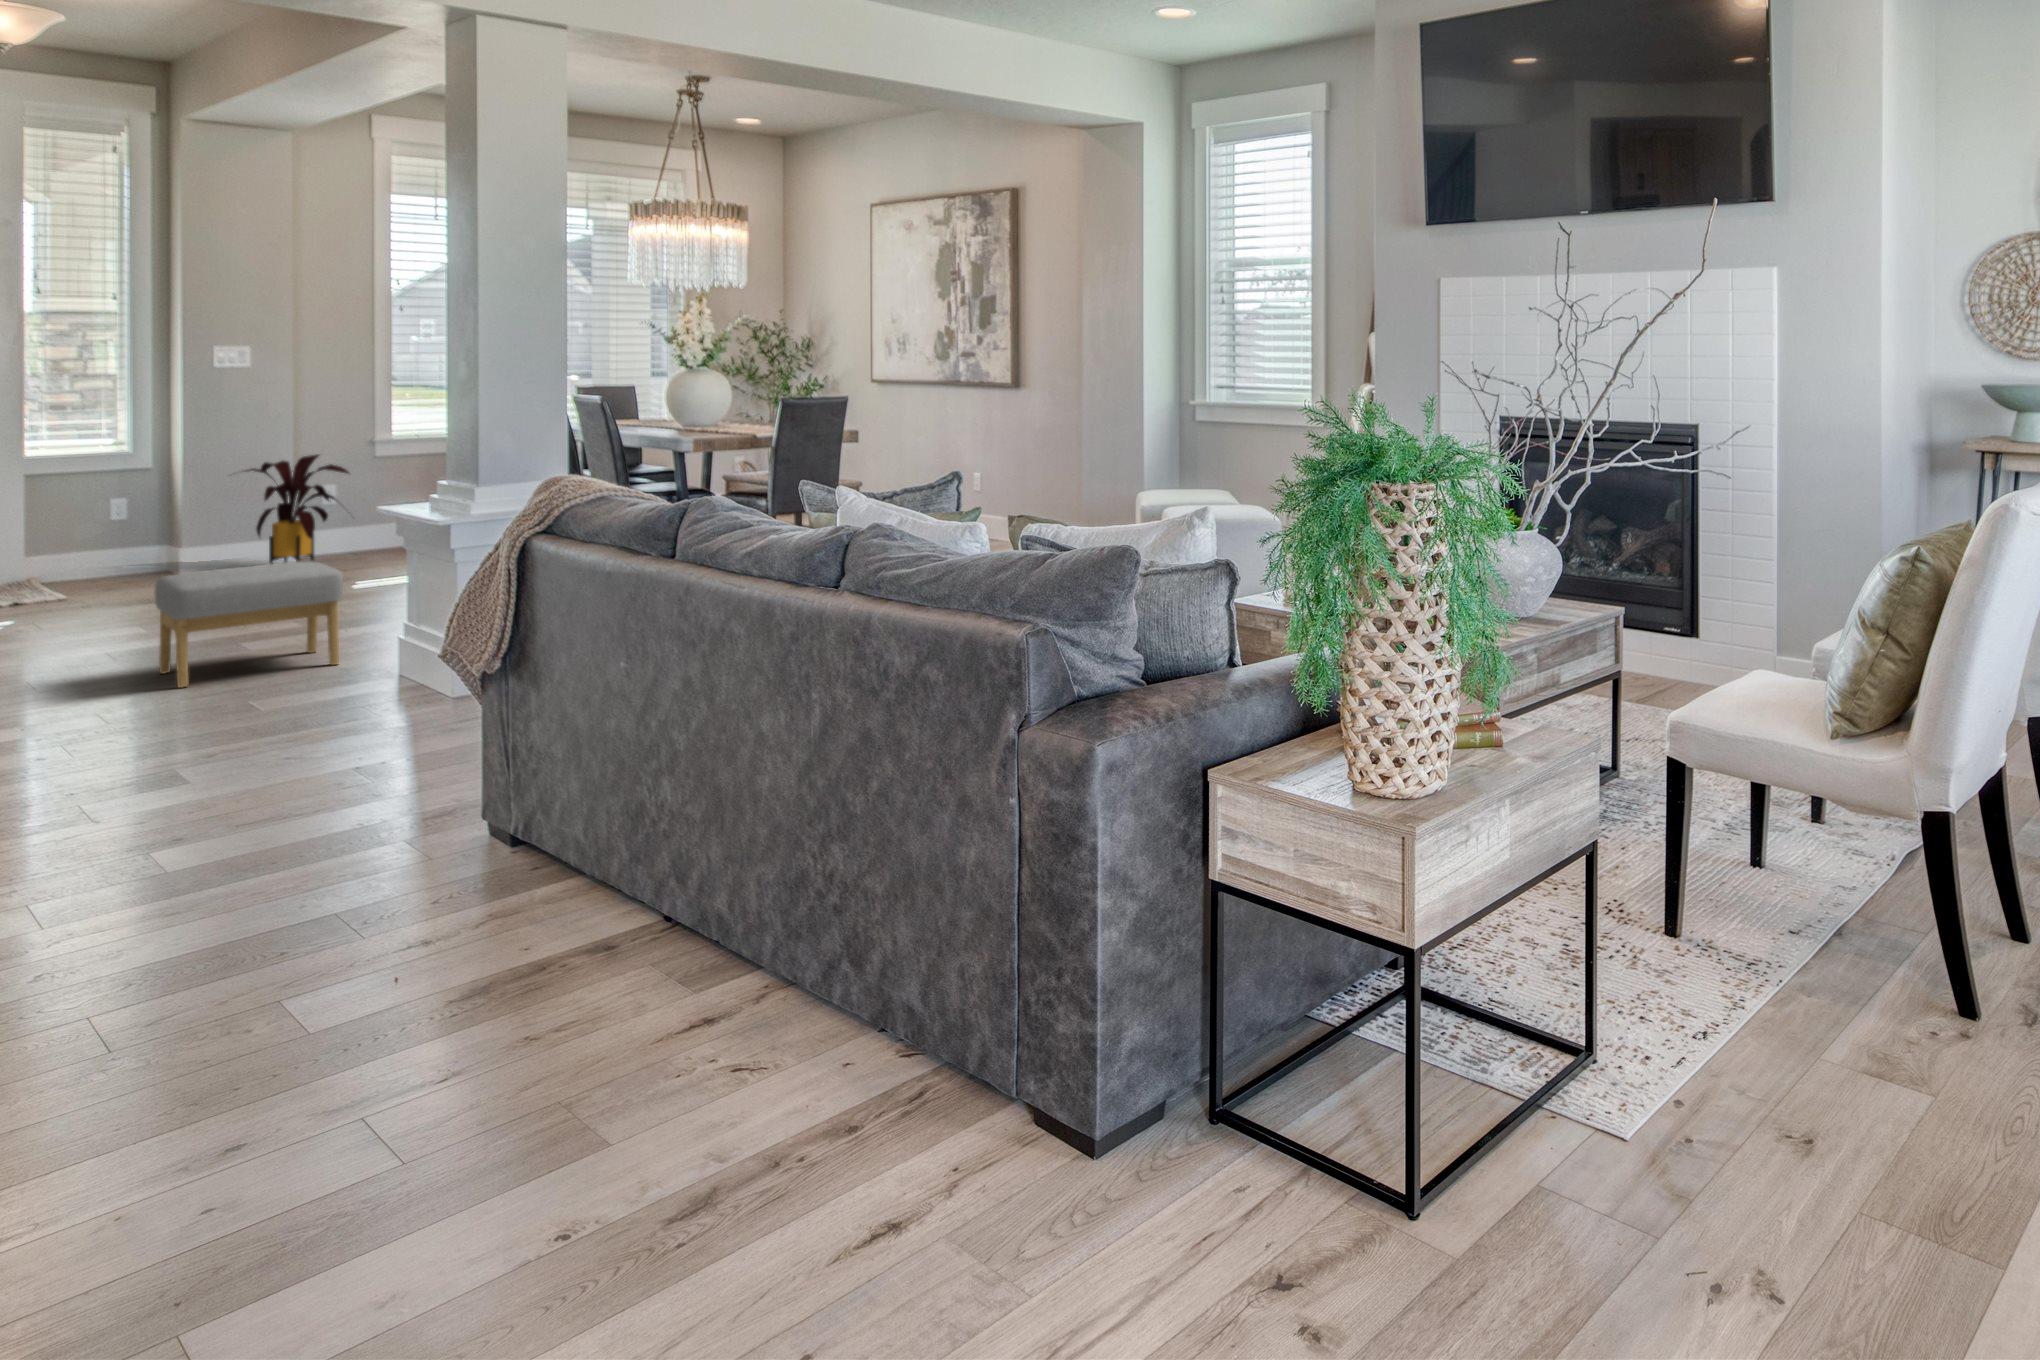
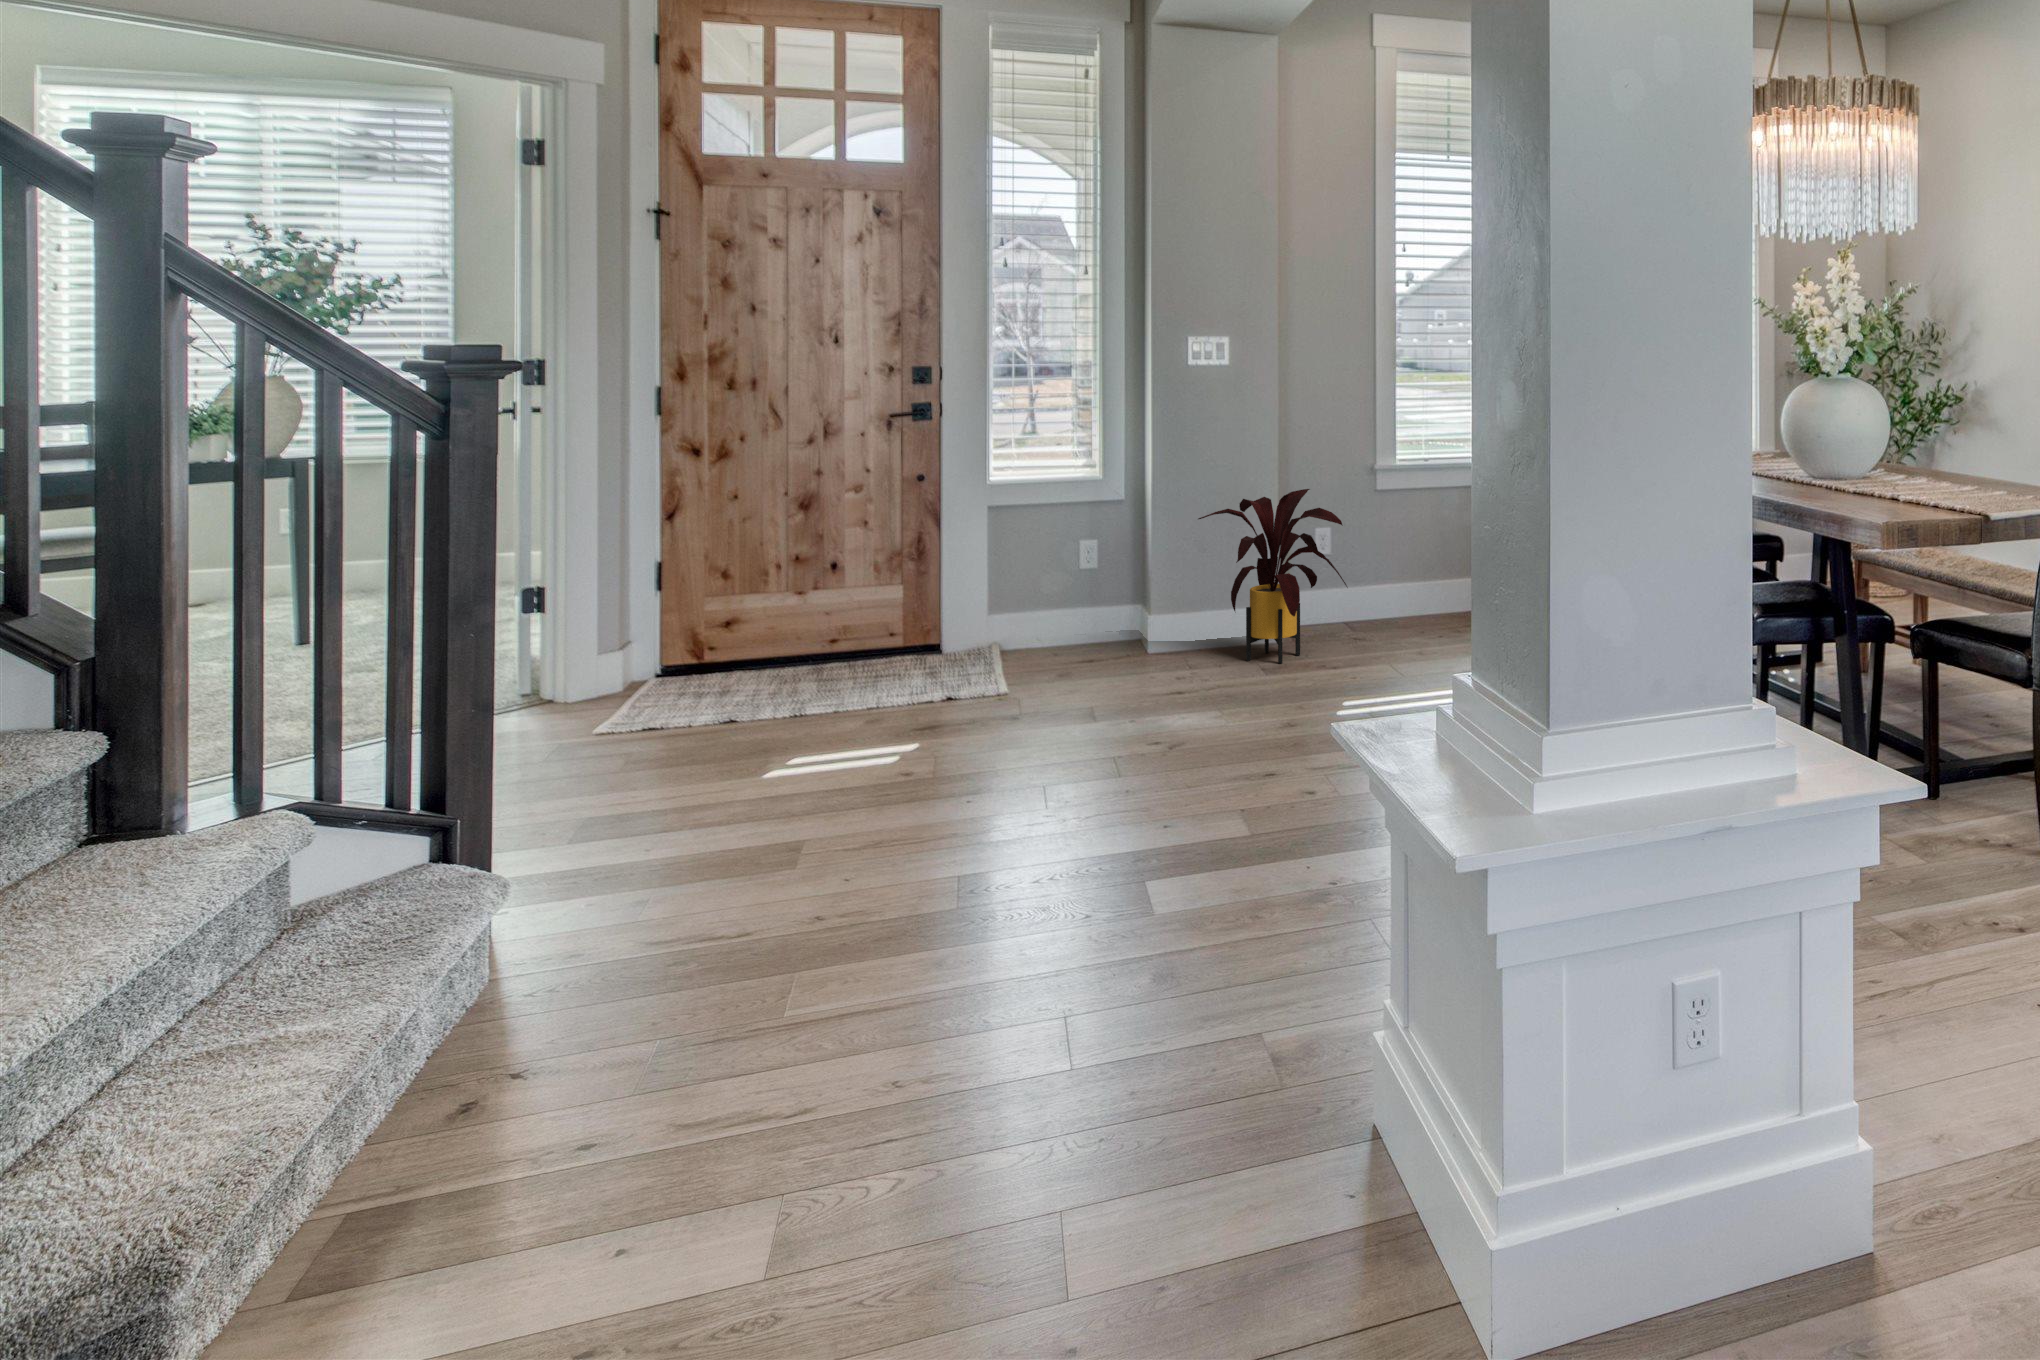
footstool: present [155,561,343,687] -> none [999,753,1312,1061]

